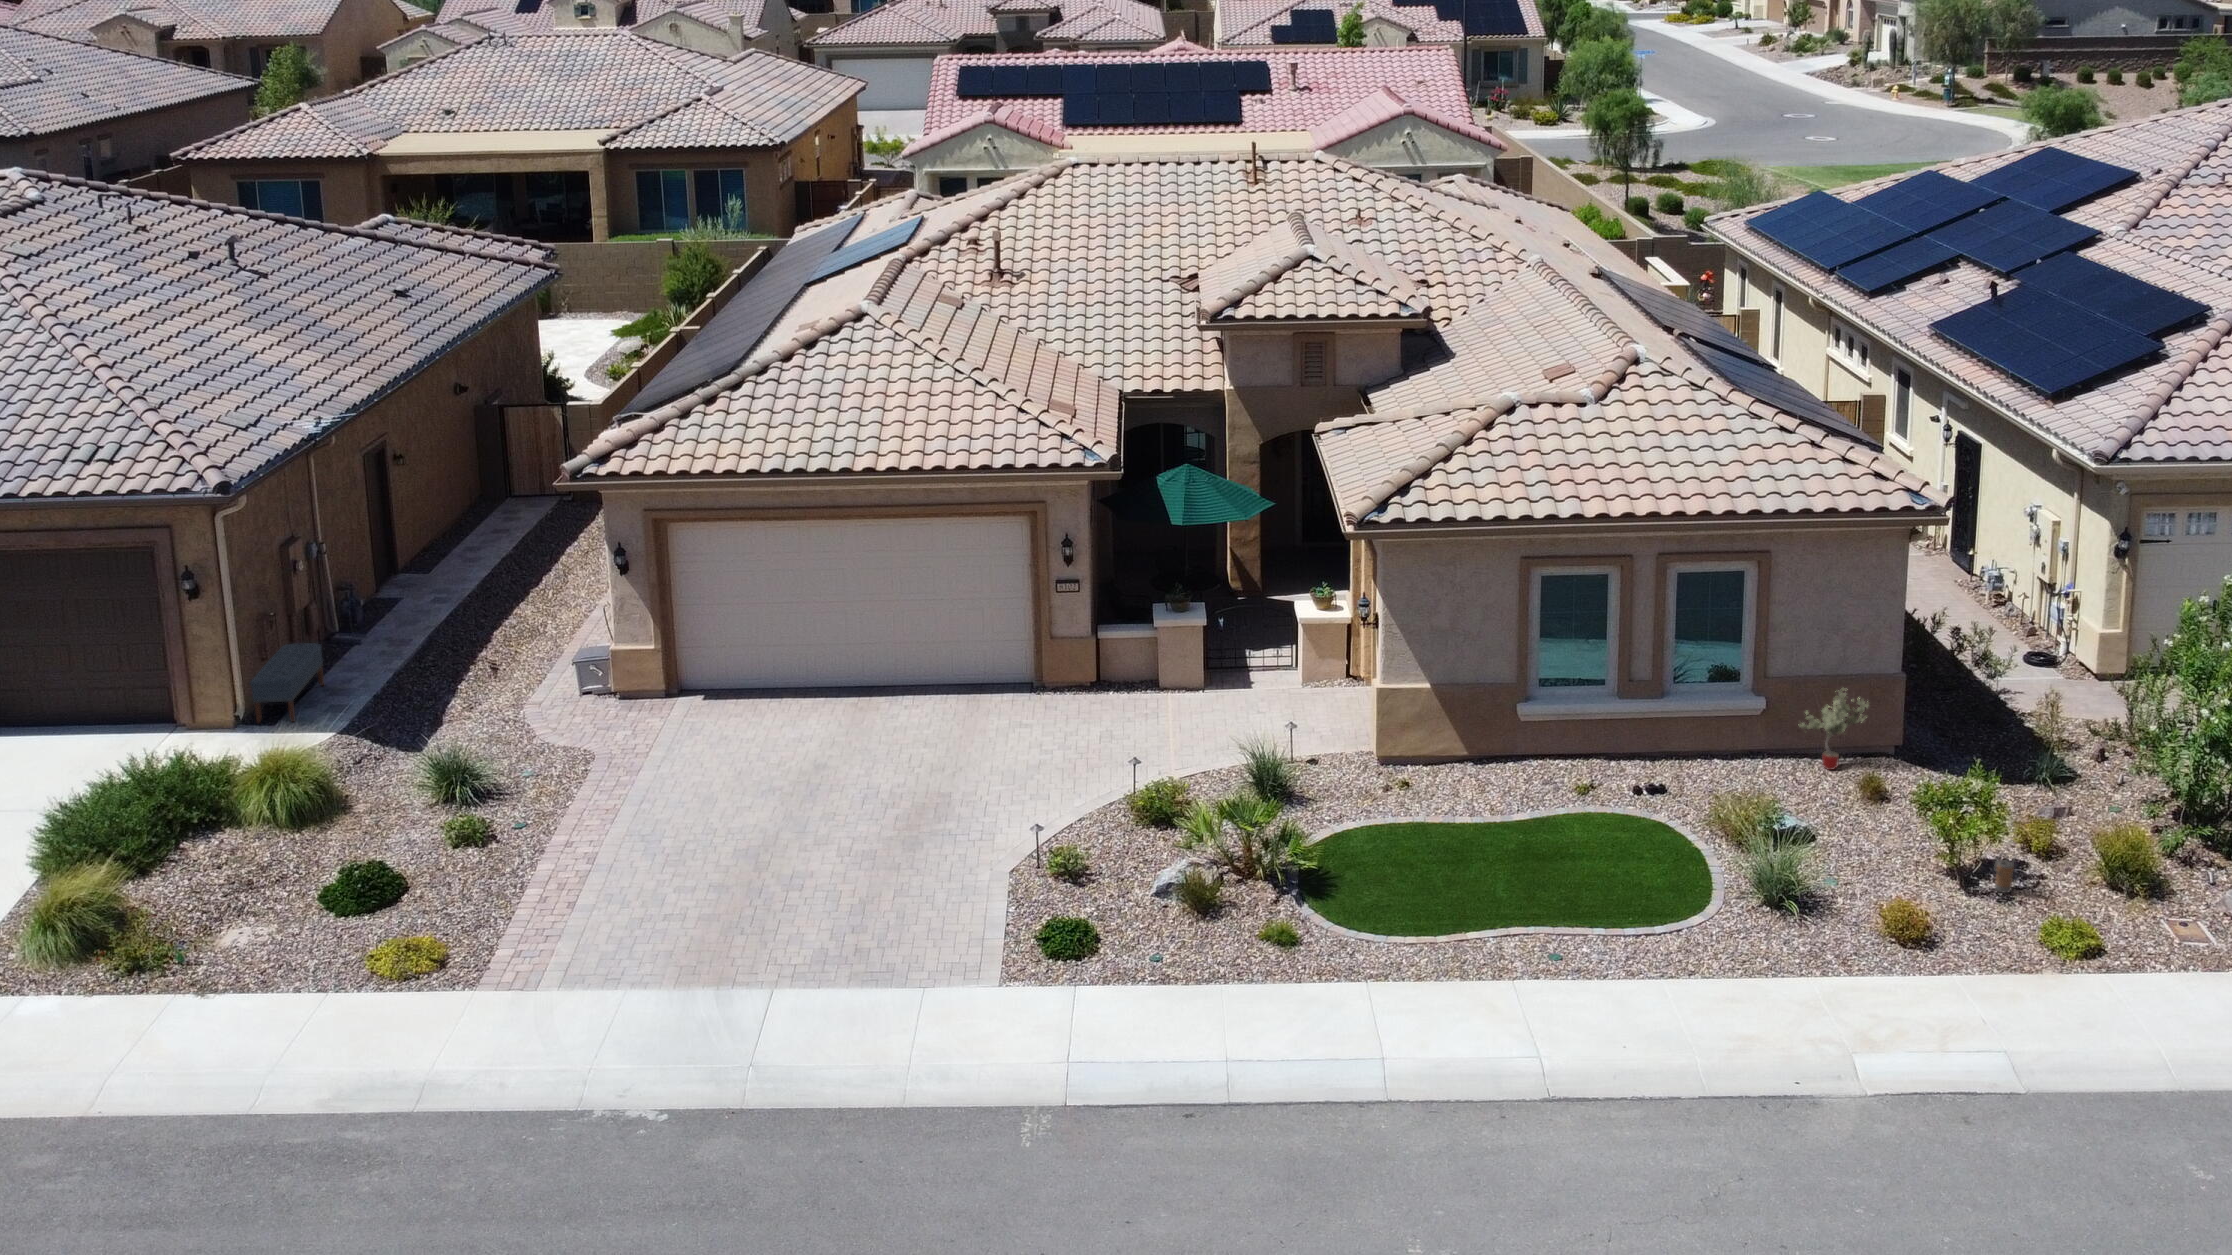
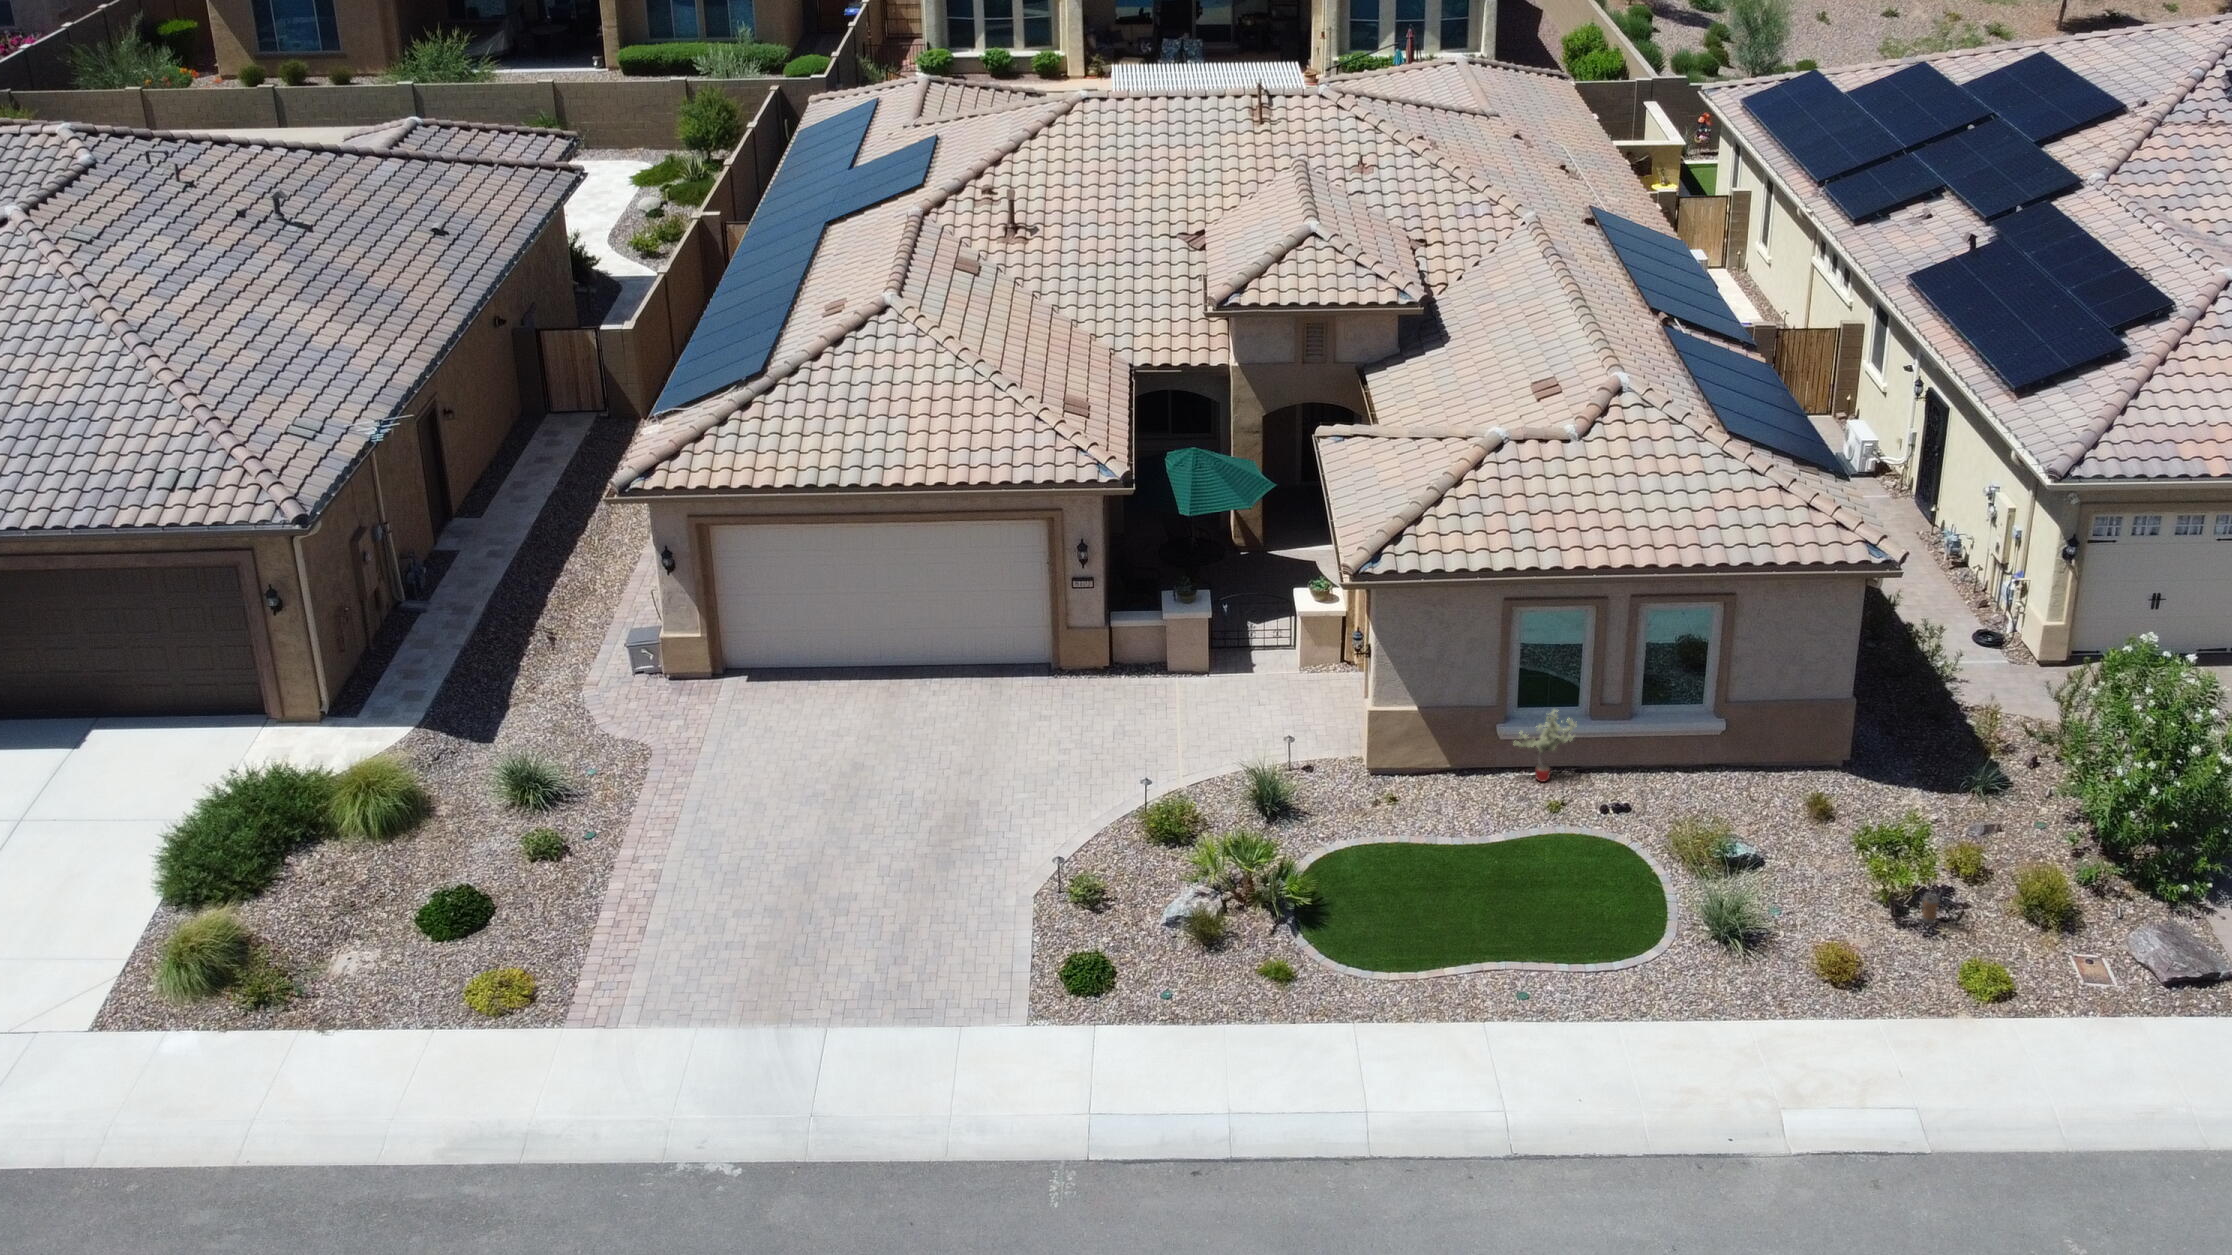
bench: present [250,643,324,723] -> none [332,630,398,713]
potted tree: present [1798,689,1868,770] -> present [1514,710,1576,782]

